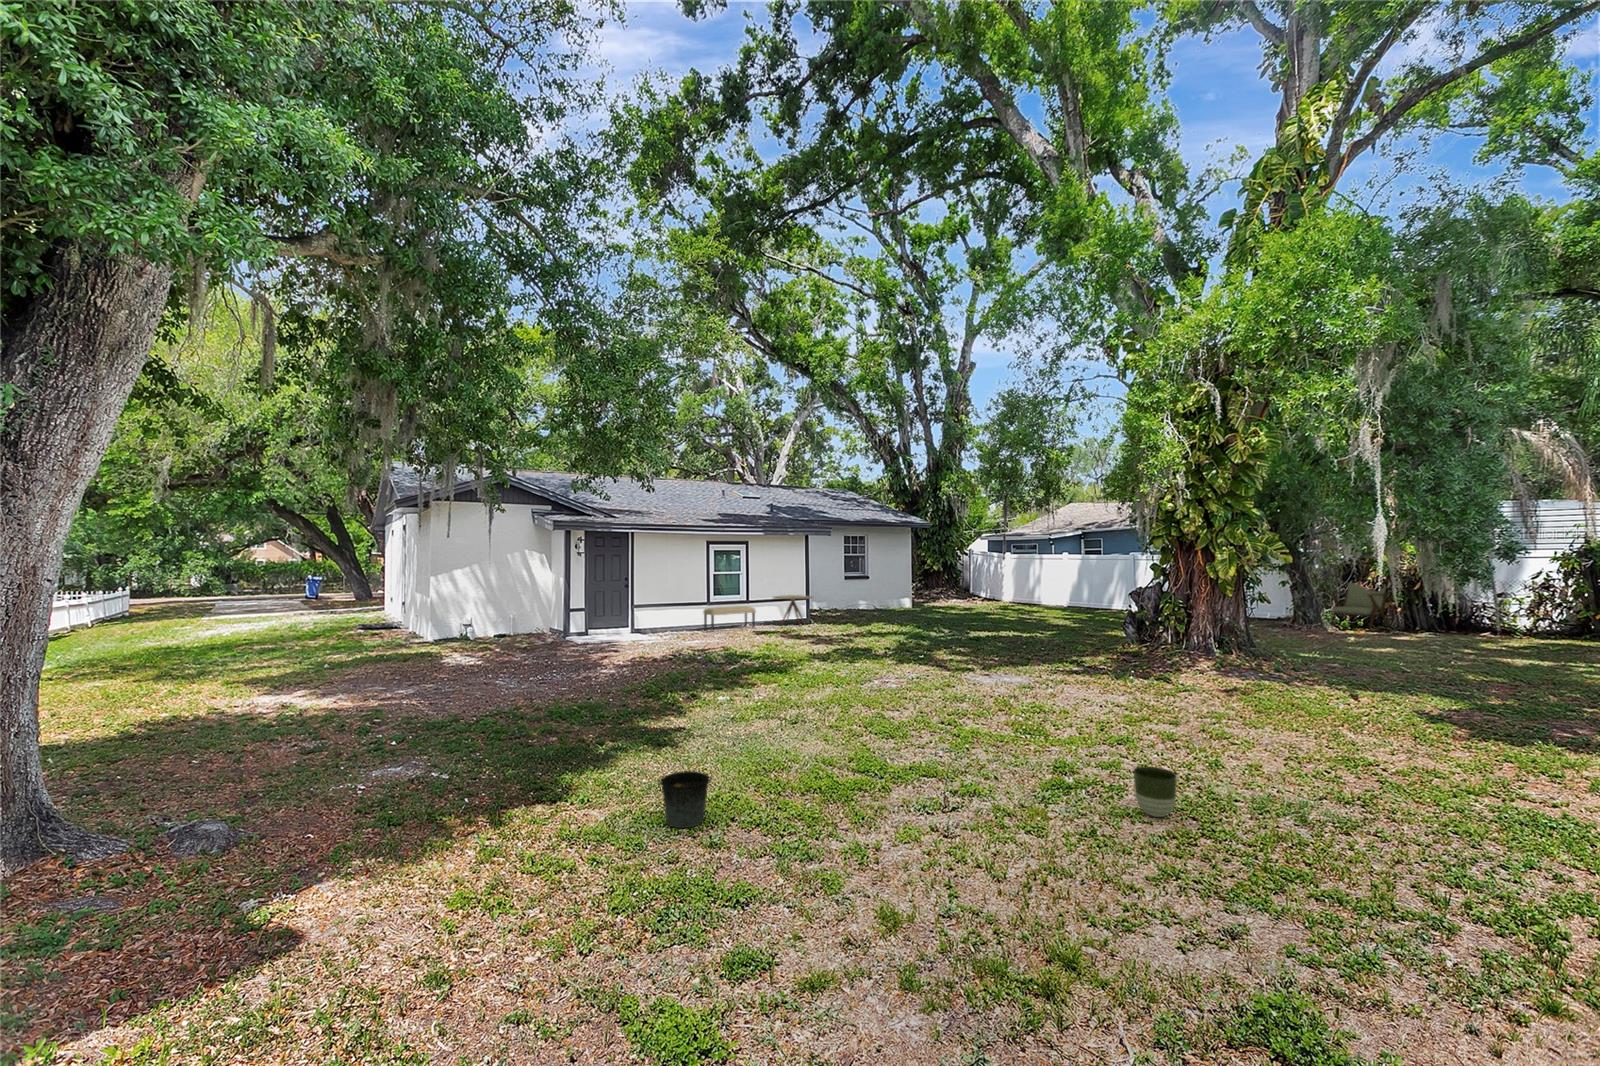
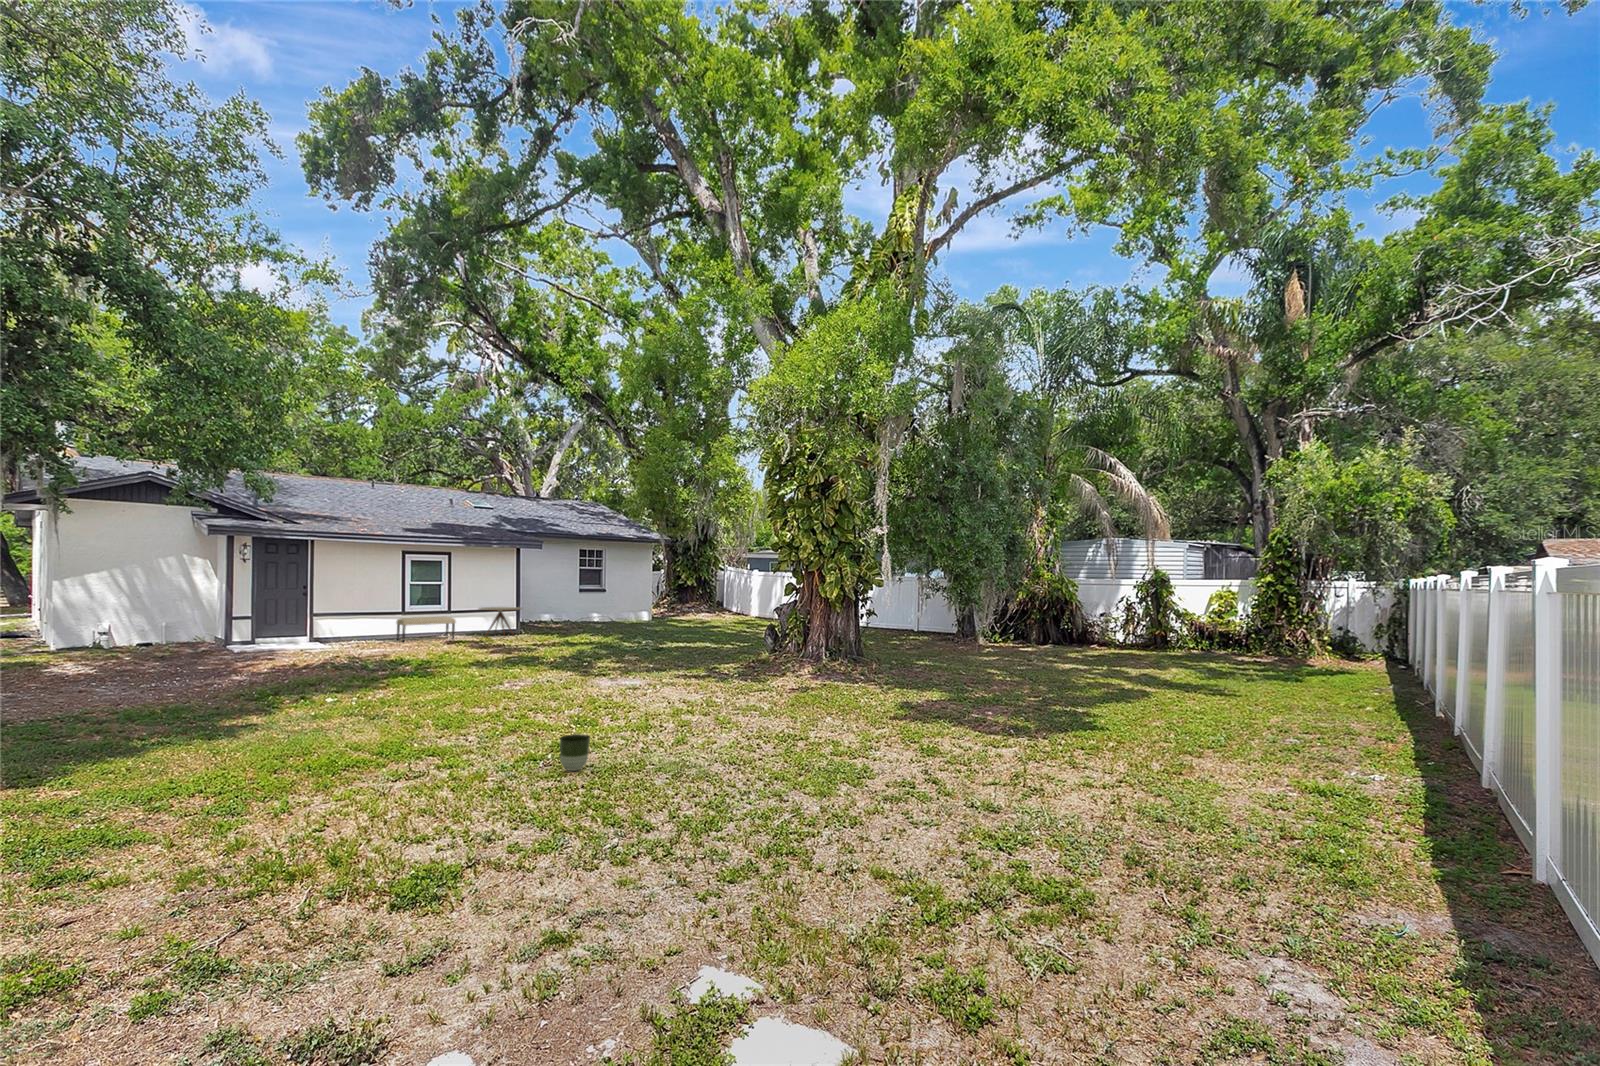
lounge chair: present [1330,583,1390,629] -> none [986,603,1030,642]
bucket: present [658,771,712,828] -> none [131,747,189,792]

